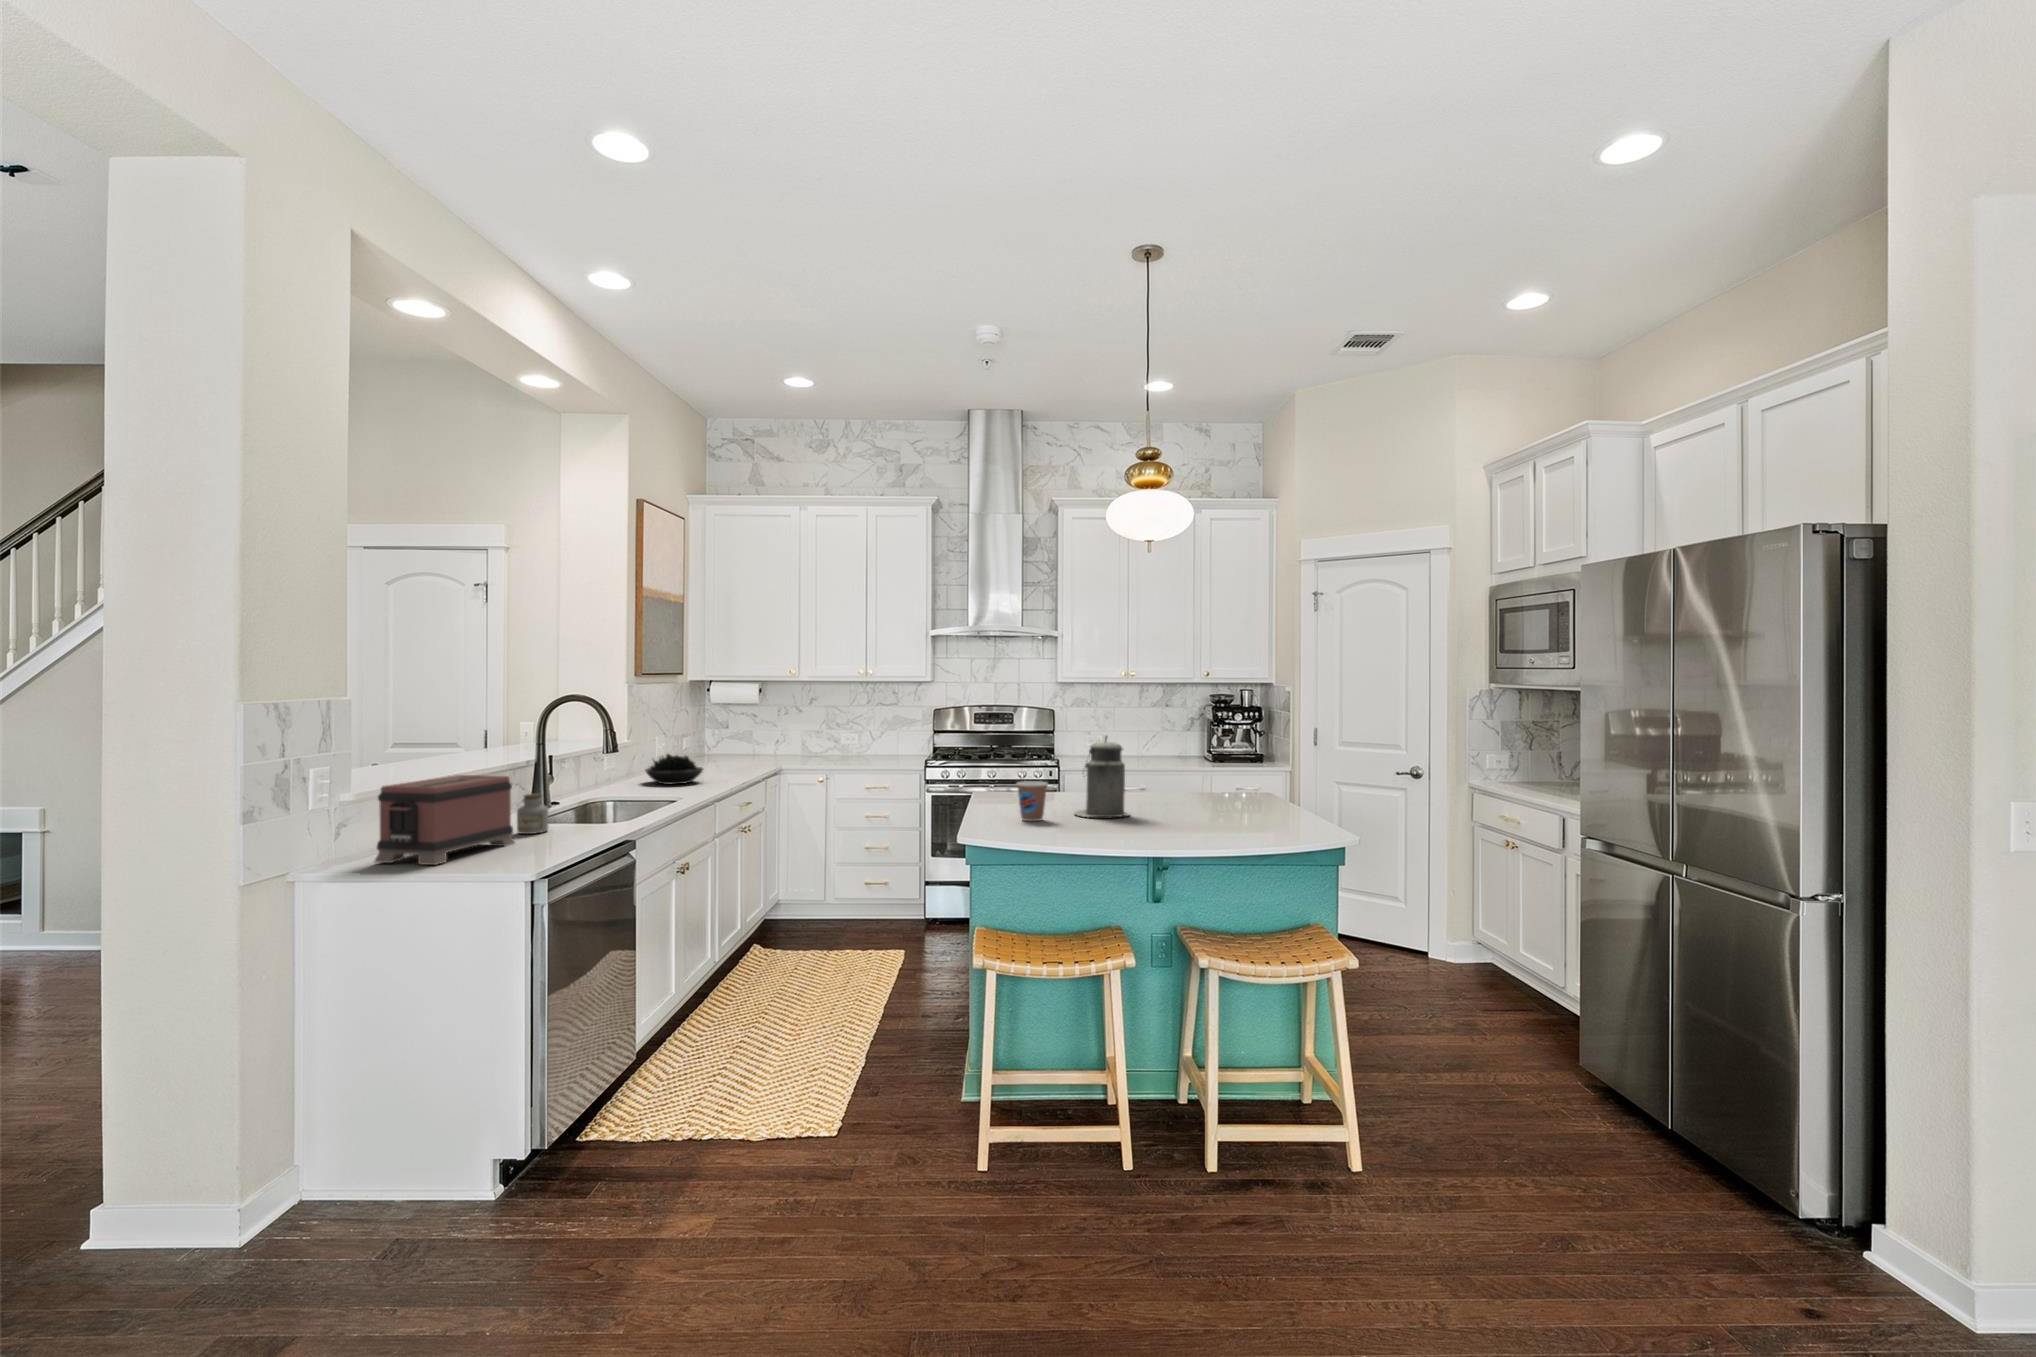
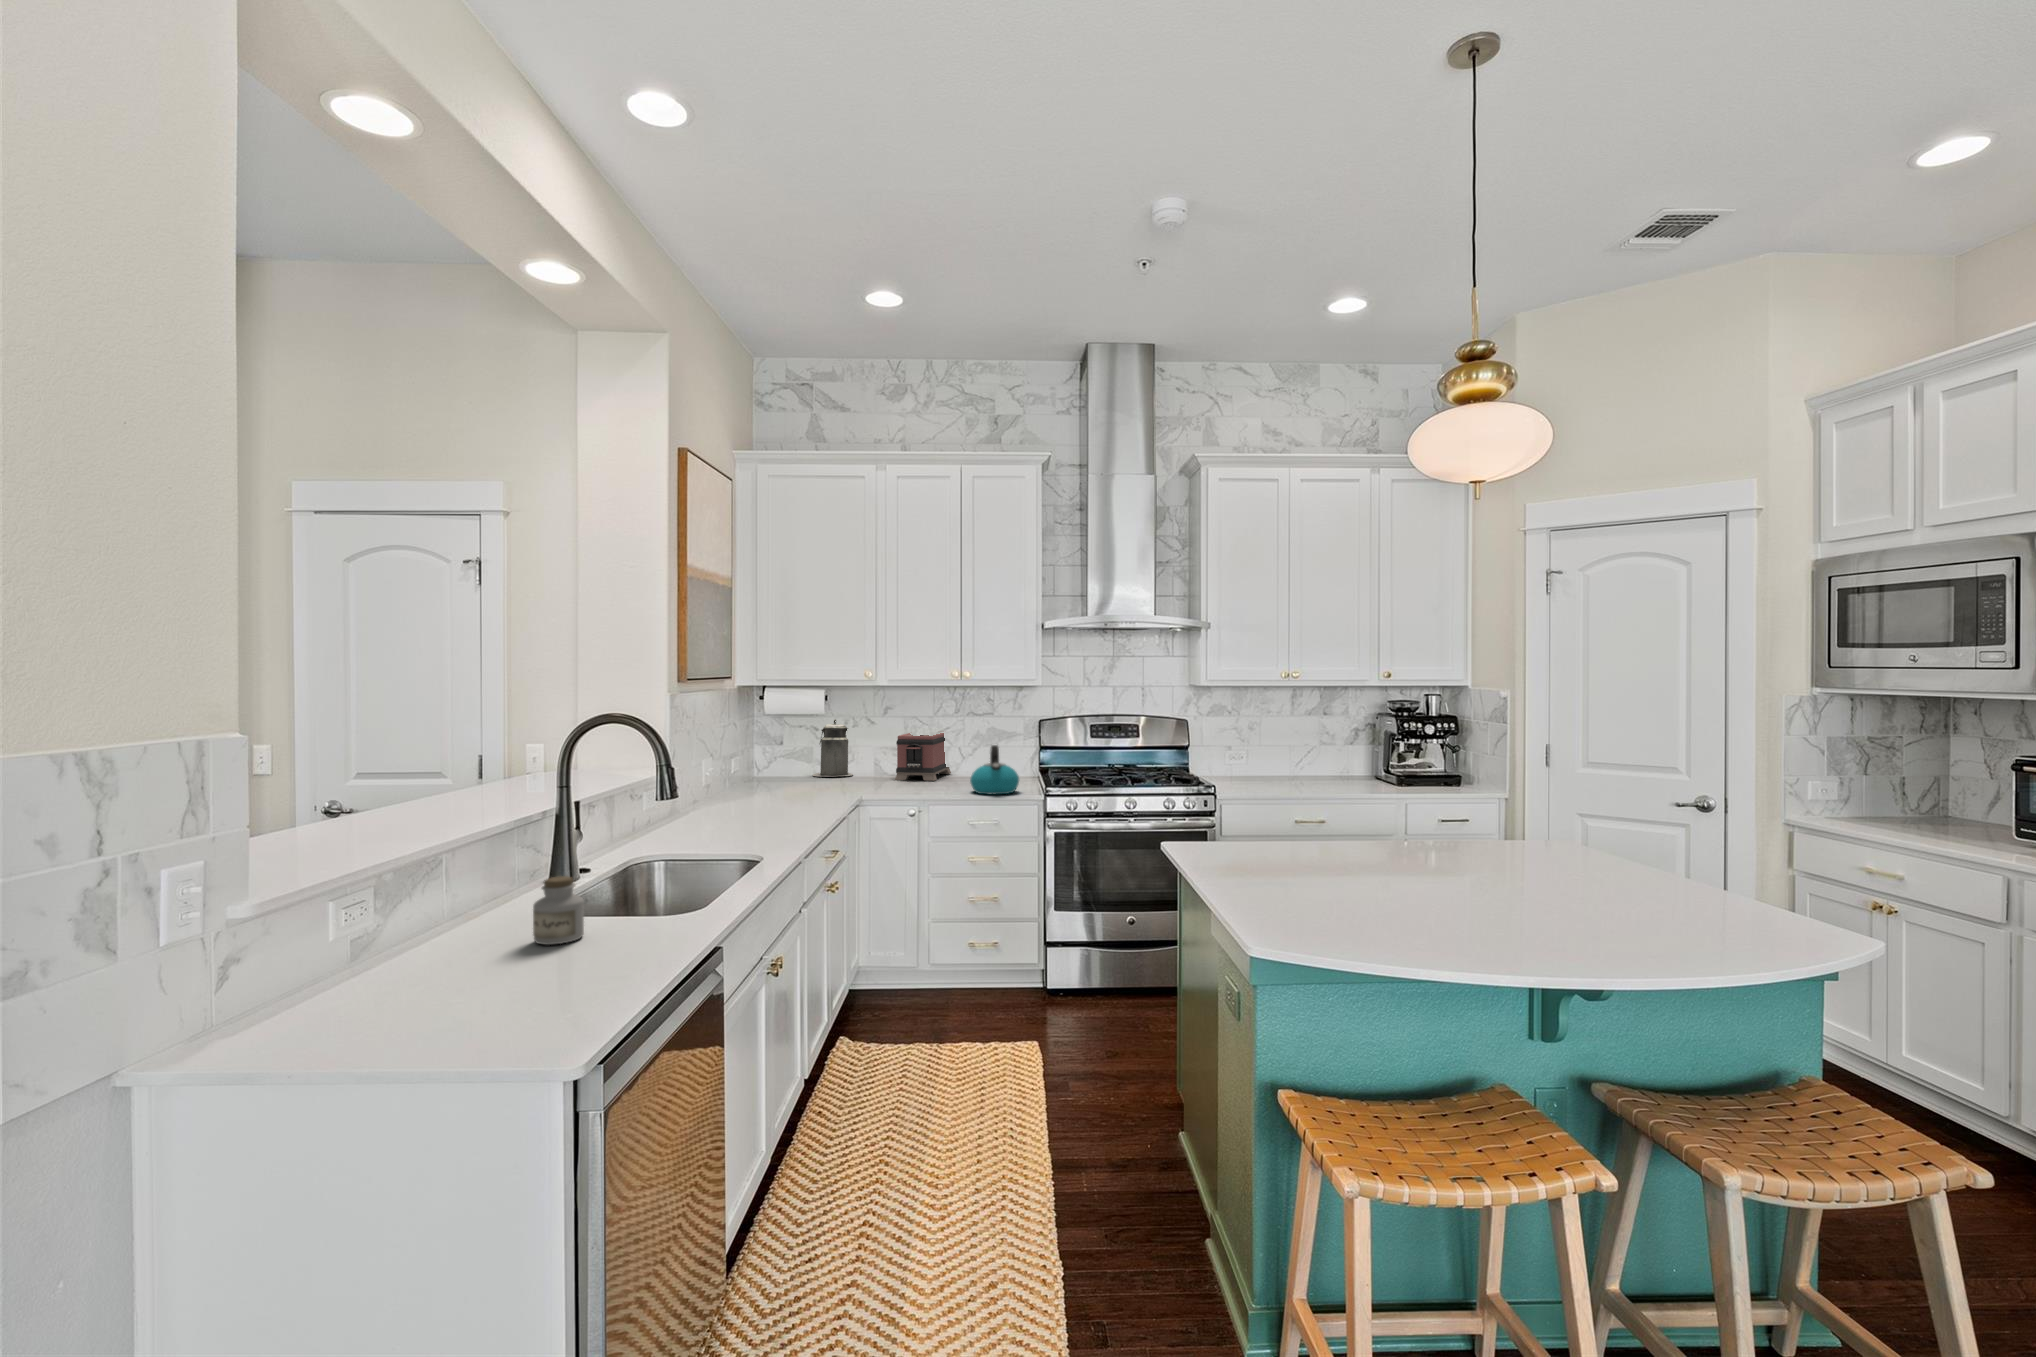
kettle: none [868,728,907,767] -> present [970,745,1019,794]
canister: present [1075,736,1129,817] -> present [813,719,853,777]
succulent plant: present [645,754,703,784] -> none [701,787,780,830]
toaster: present [375,775,515,865] -> present [895,733,951,781]
coffee cup: present [1017,781,1047,821] -> none [1317,846,1369,912]

